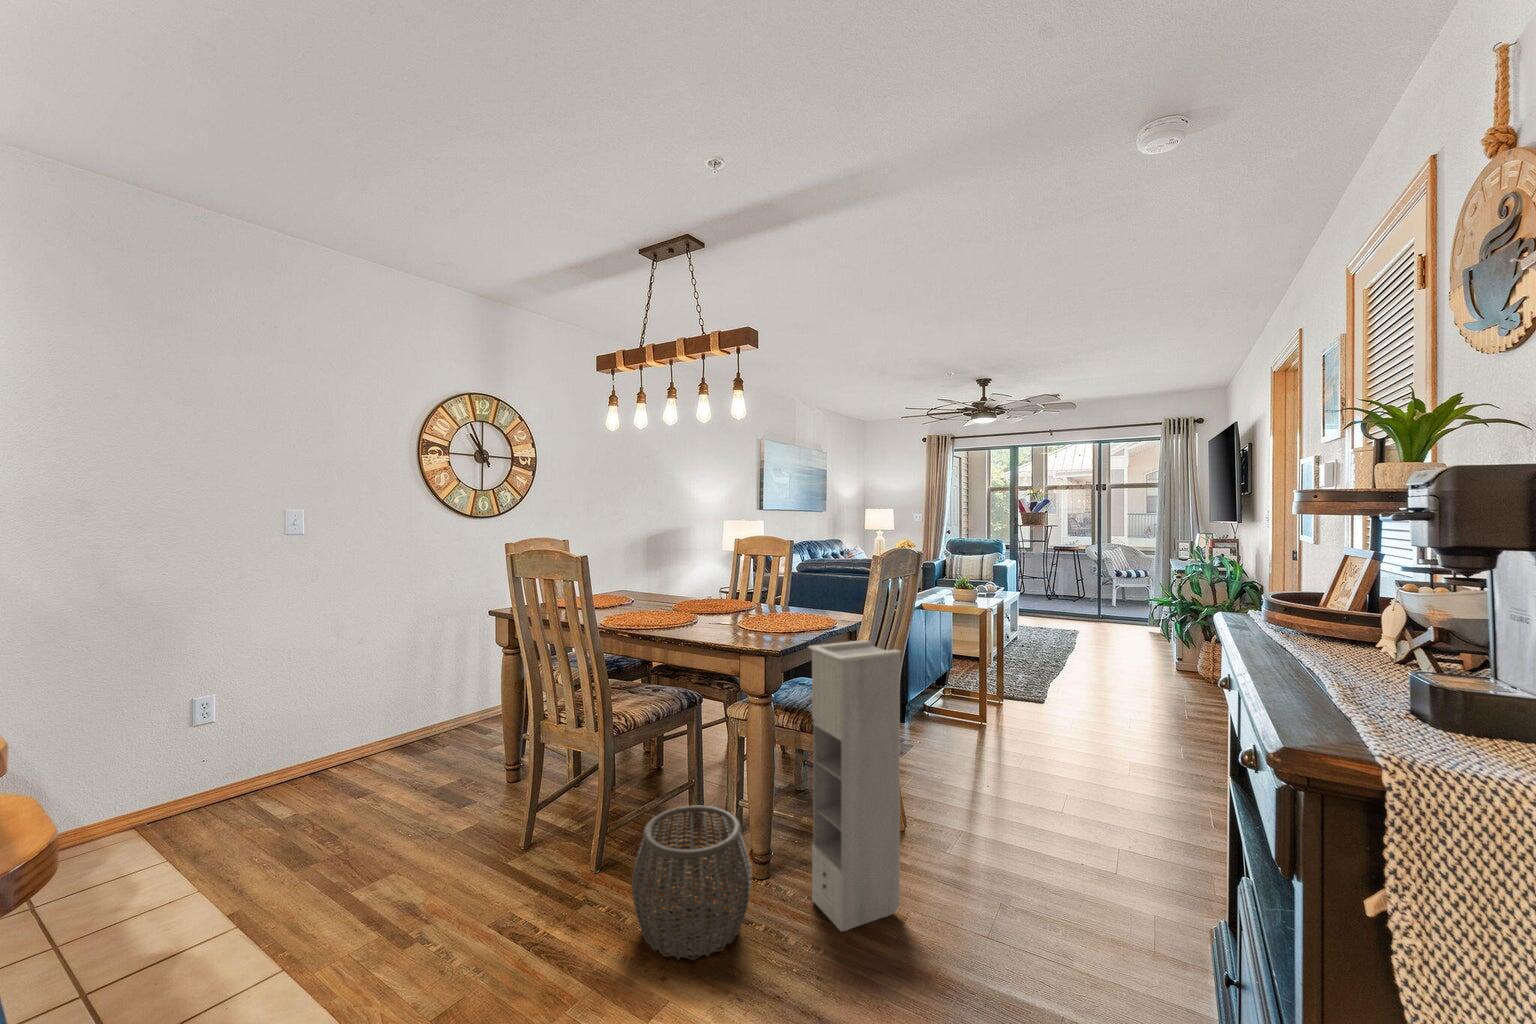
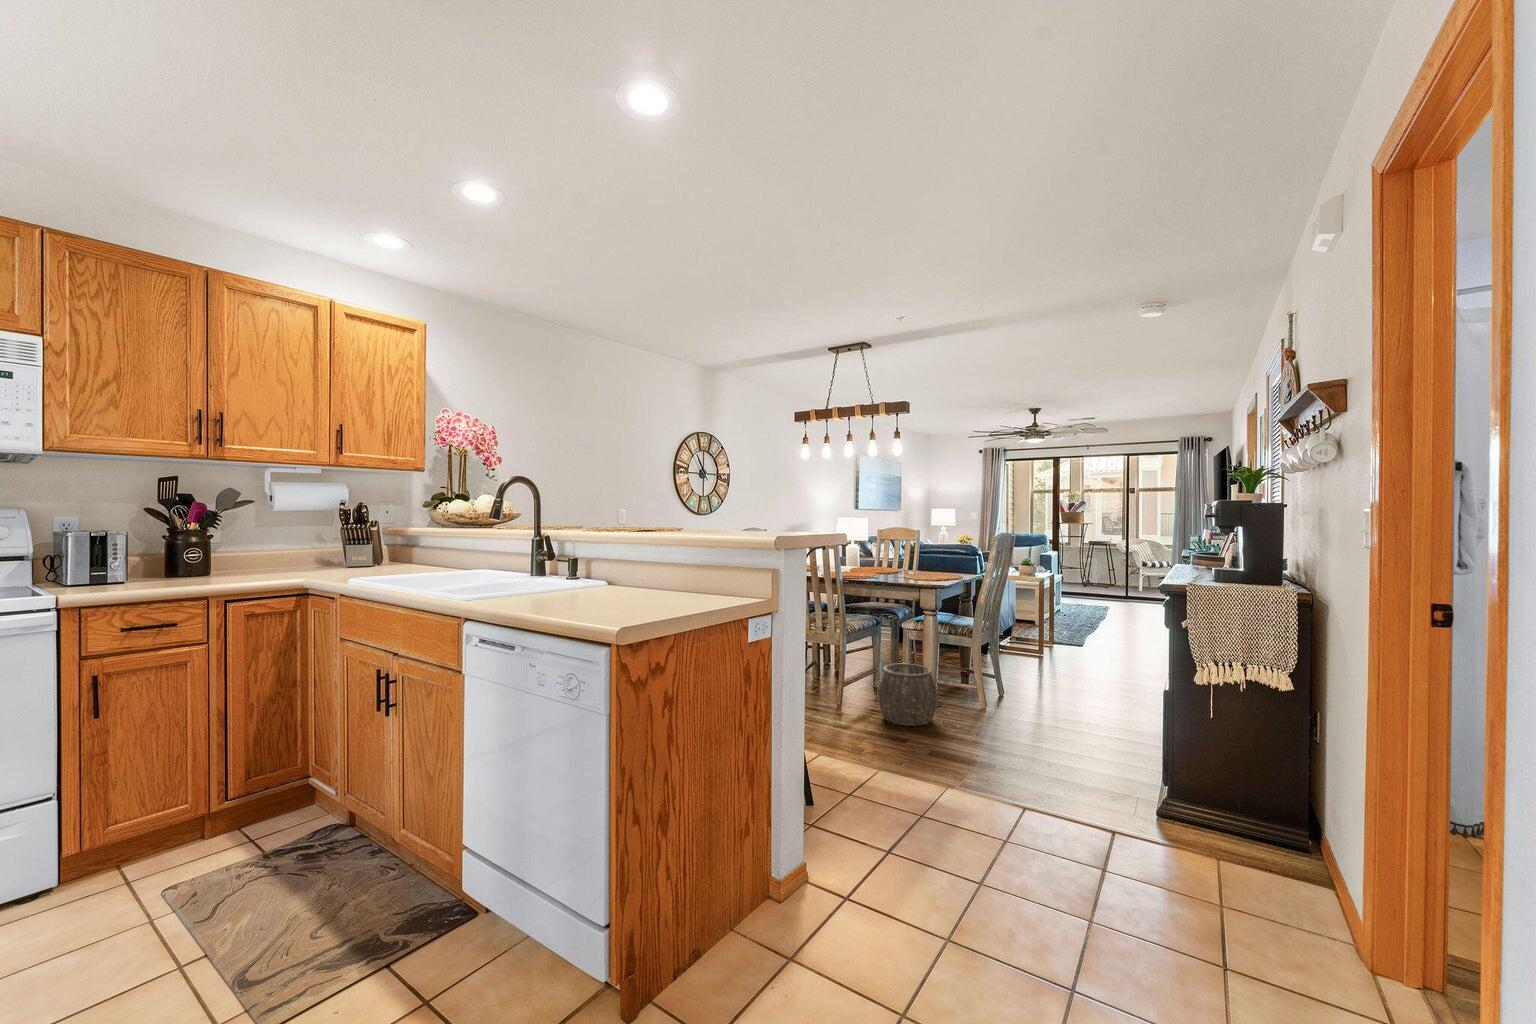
cabinet: present [808,640,901,931] -> none [962,580,1012,721]

